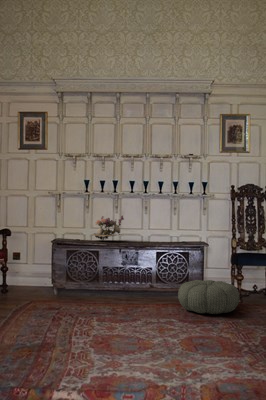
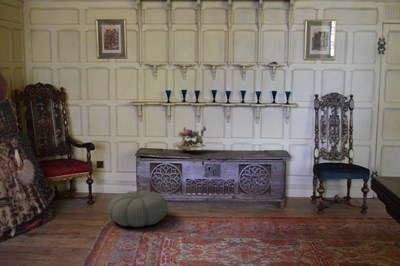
pouf: present [178,280,239,314] -> present [108,191,168,227]

